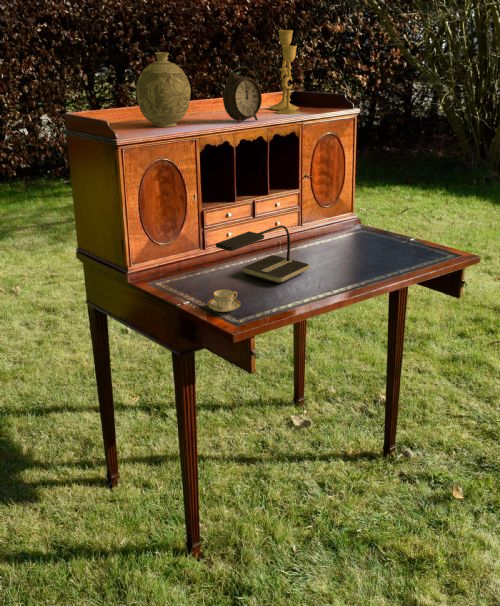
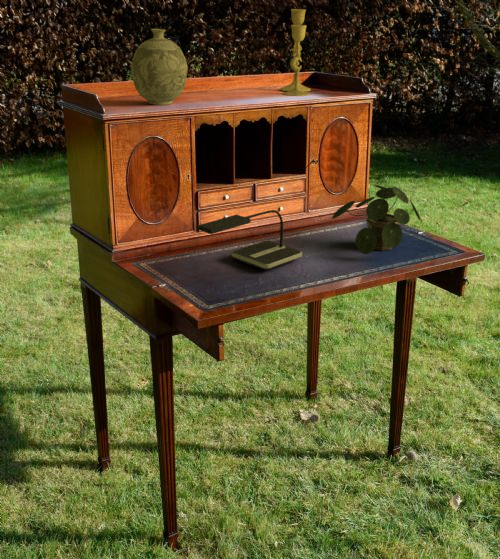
alarm clock: present [223,66,262,123] -> none [222,45,263,103]
potted plant: none [331,197,415,264] -> present [332,185,421,254]
teacup: present [207,290,240,312] -> none [183,273,218,296]

